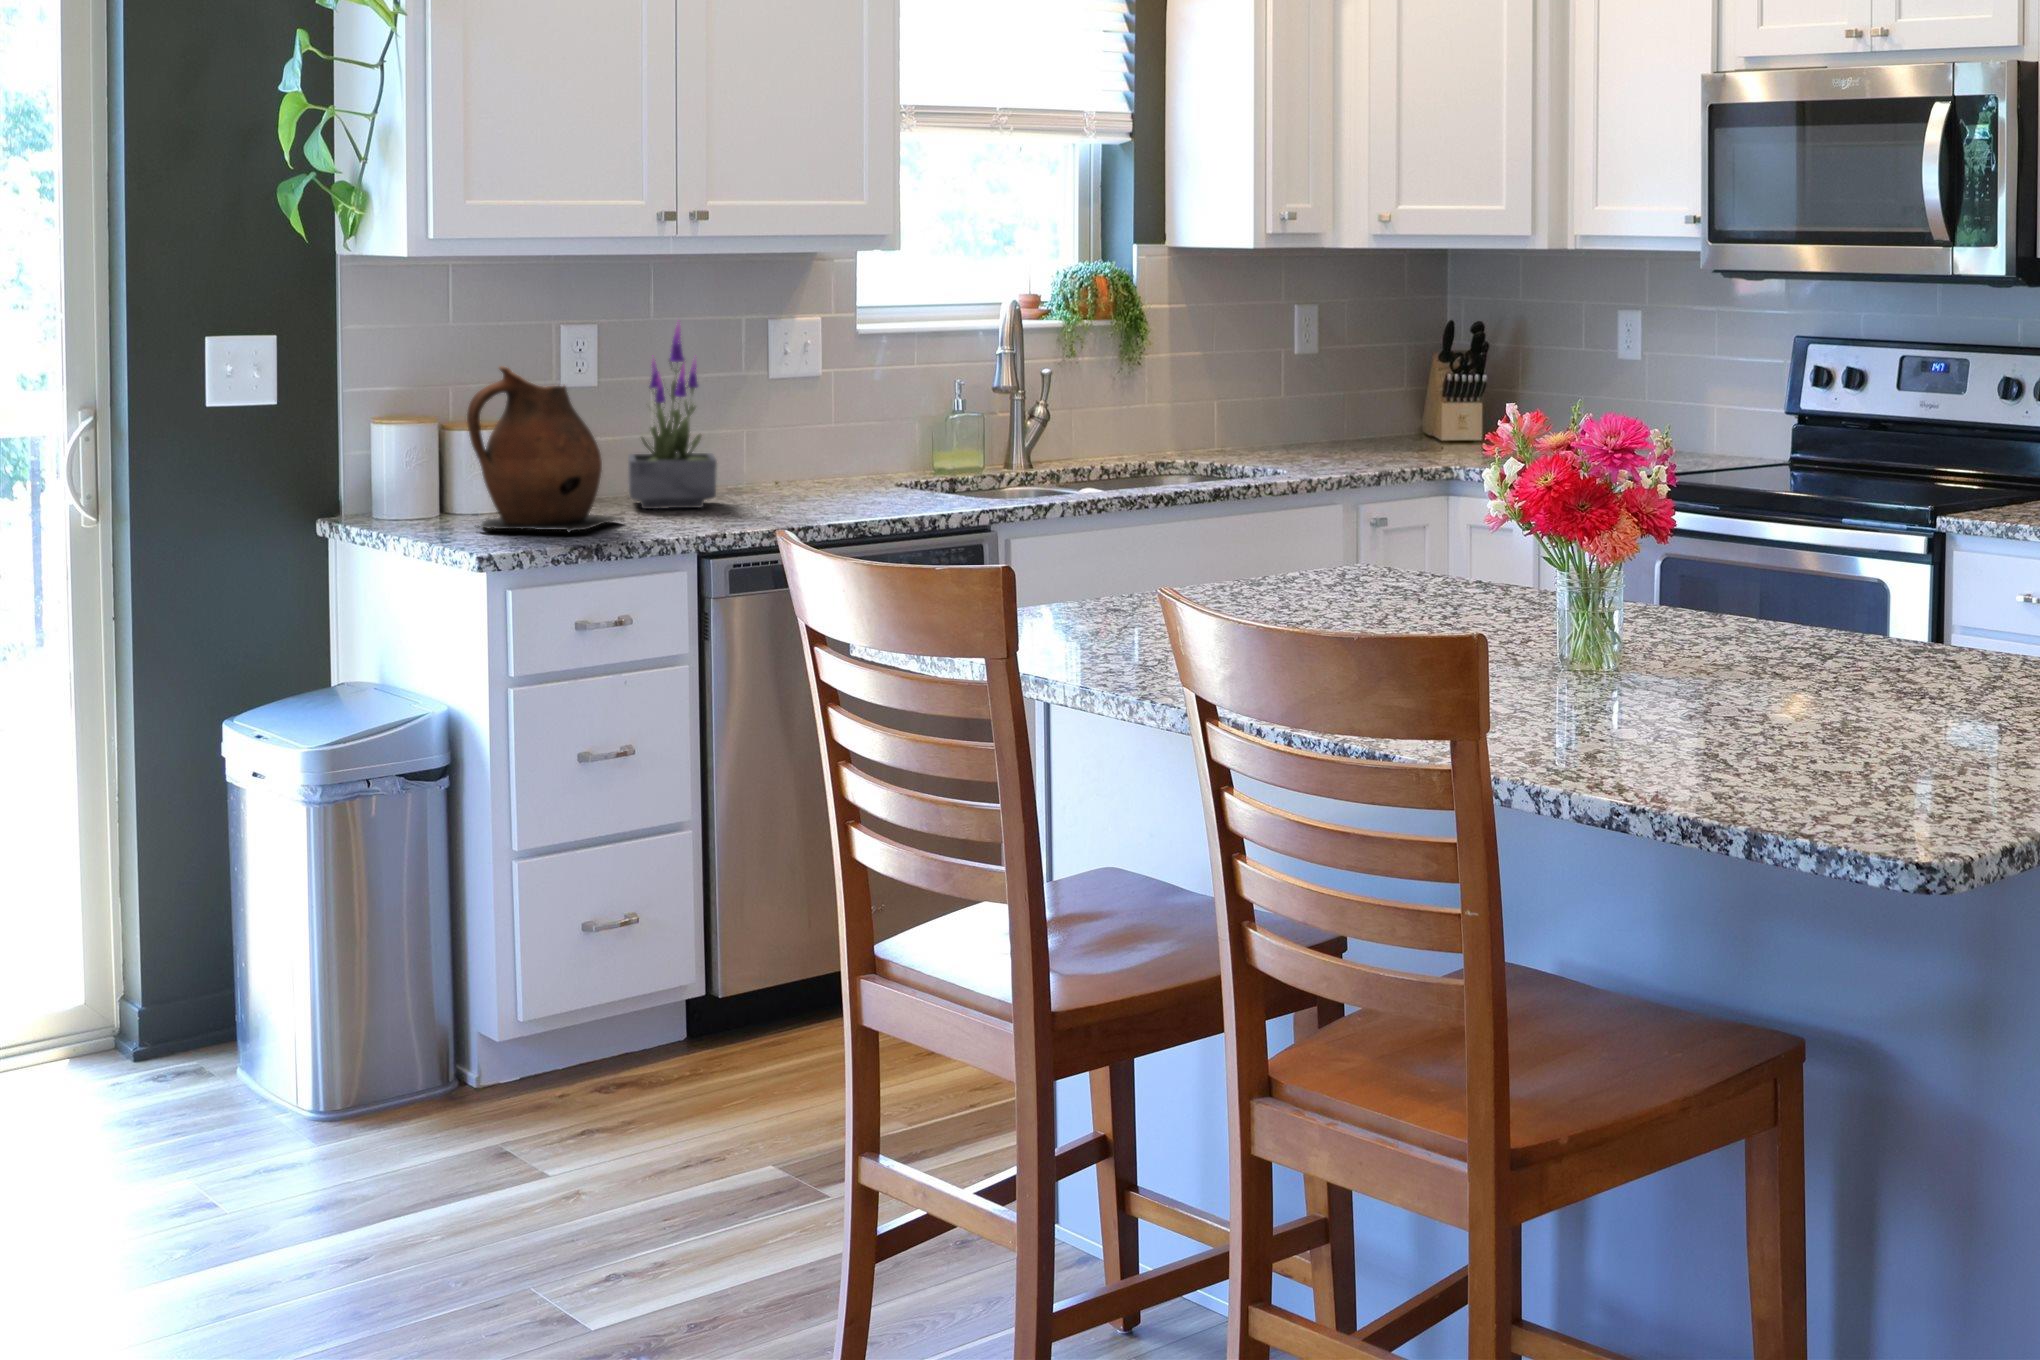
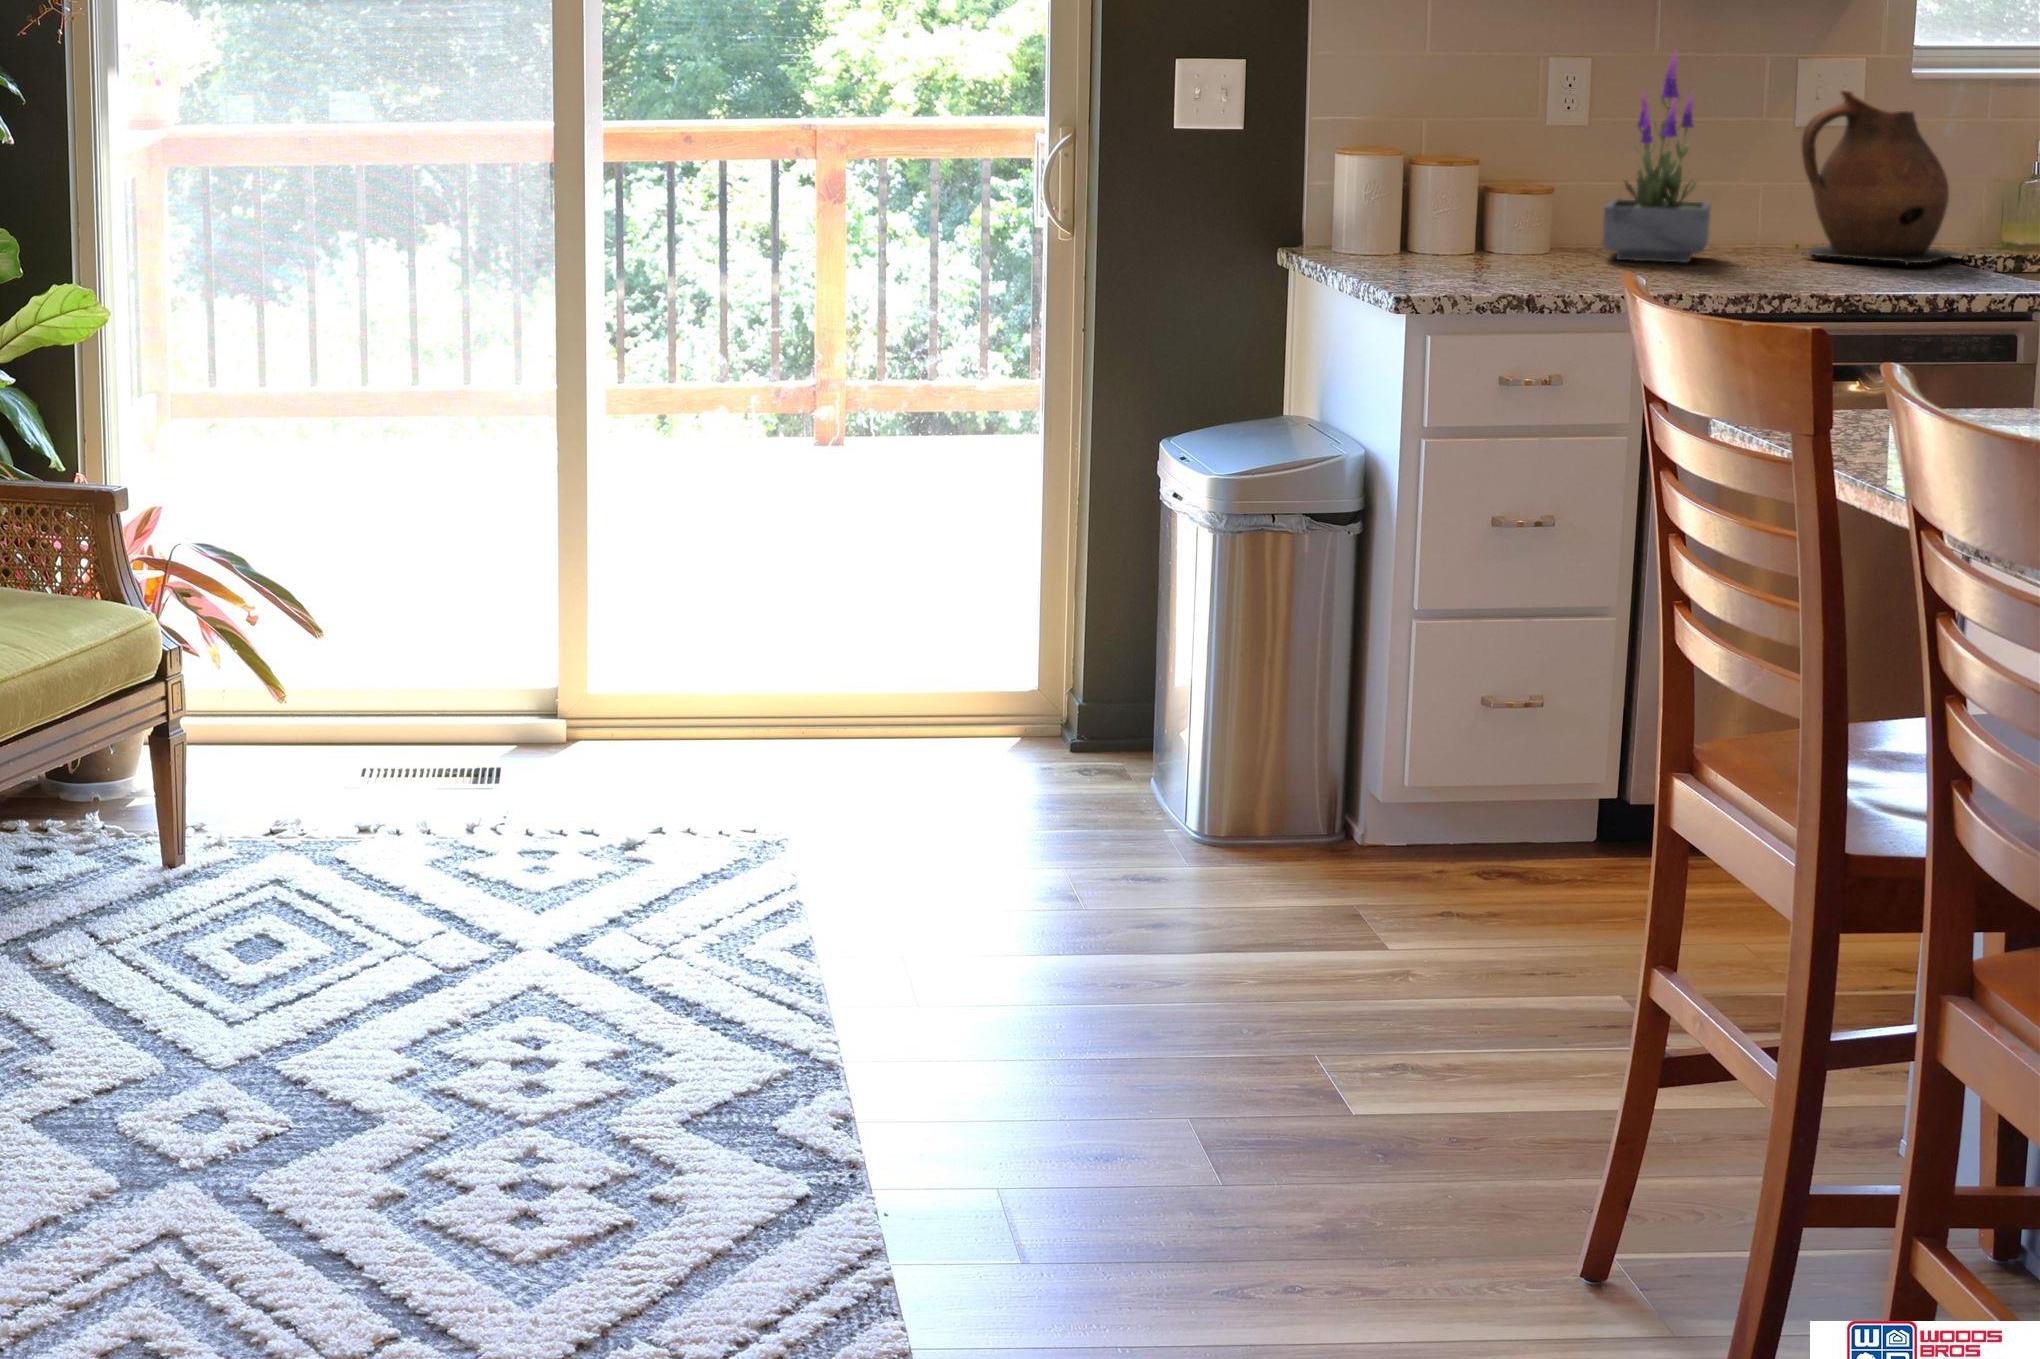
ceramic pitcher: present [467,366,624,532] -> present [1801,90,1968,265]

